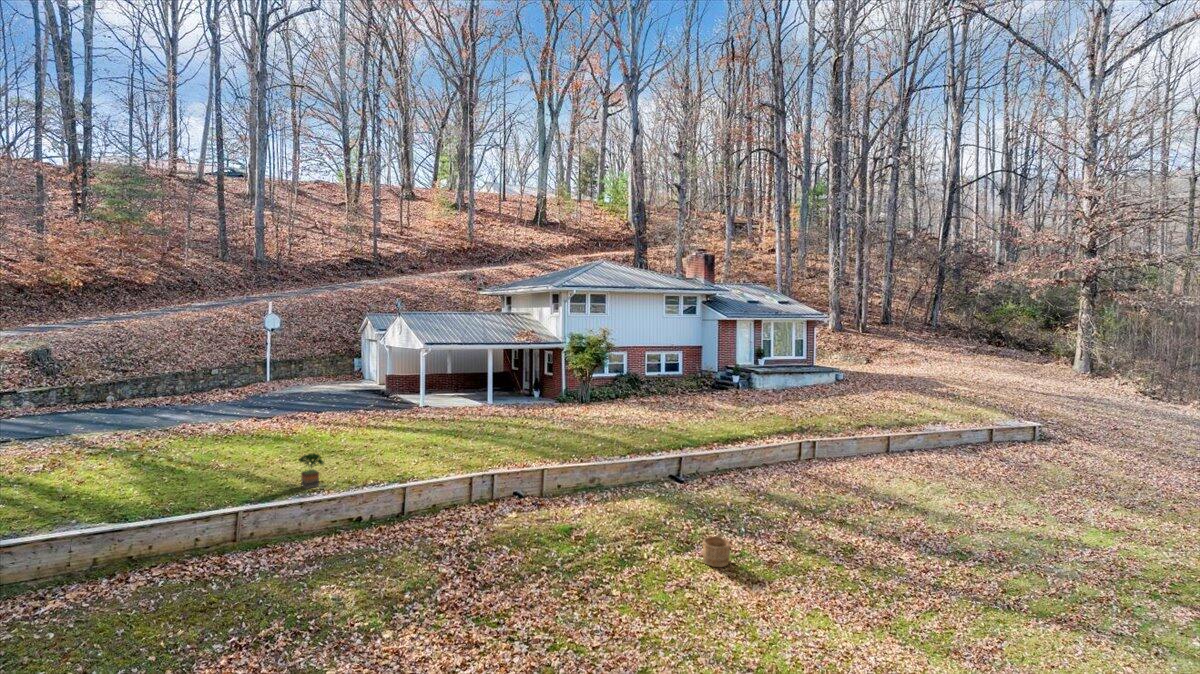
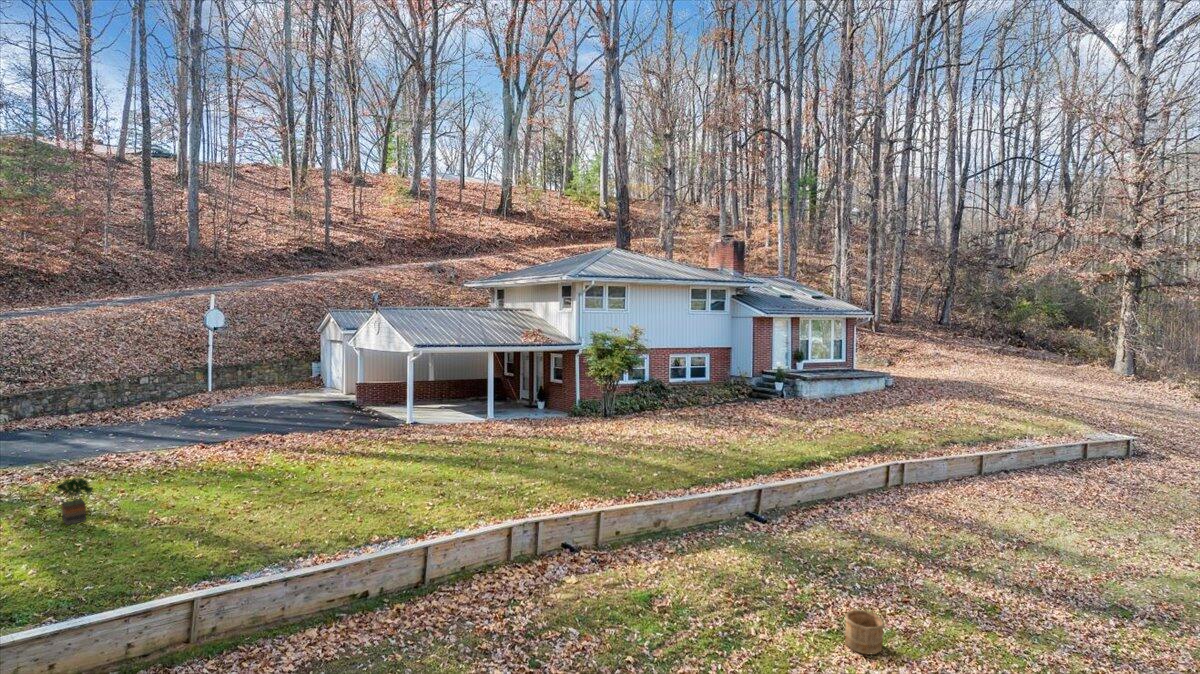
potted tree: present [299,453,324,489] -> present [56,478,93,525]

